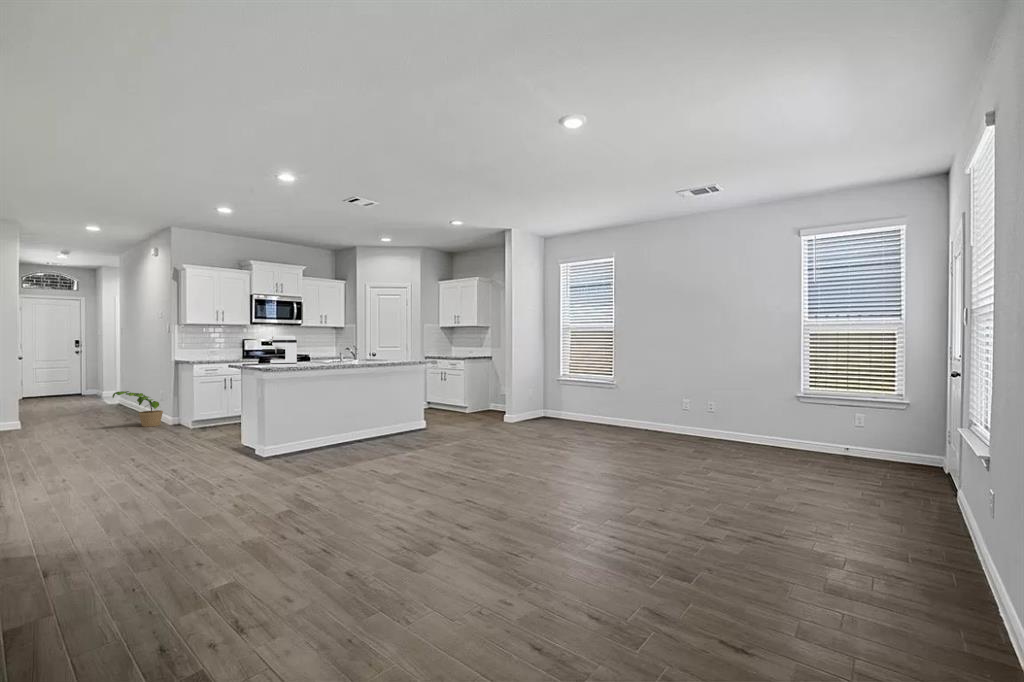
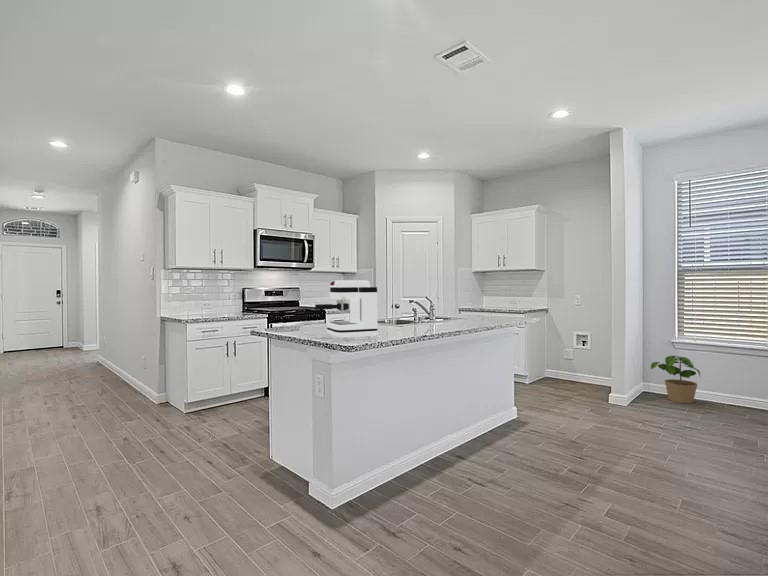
potted plant: present [112,391,163,427] -> present [651,356,700,404]

